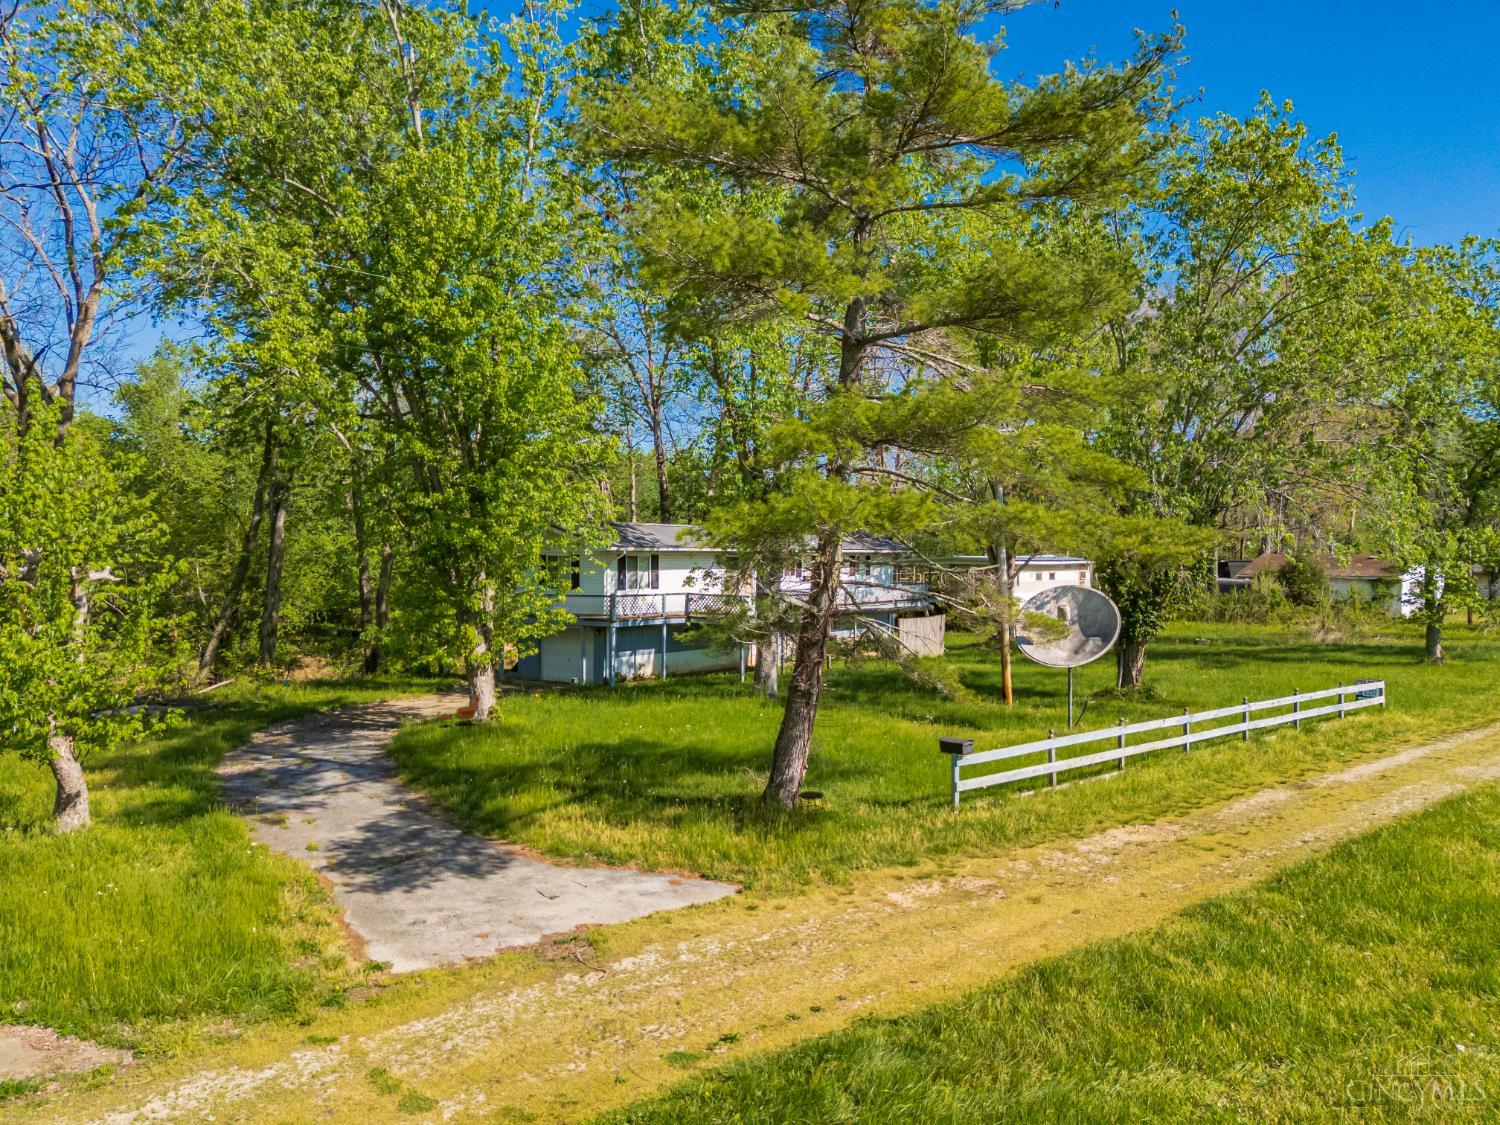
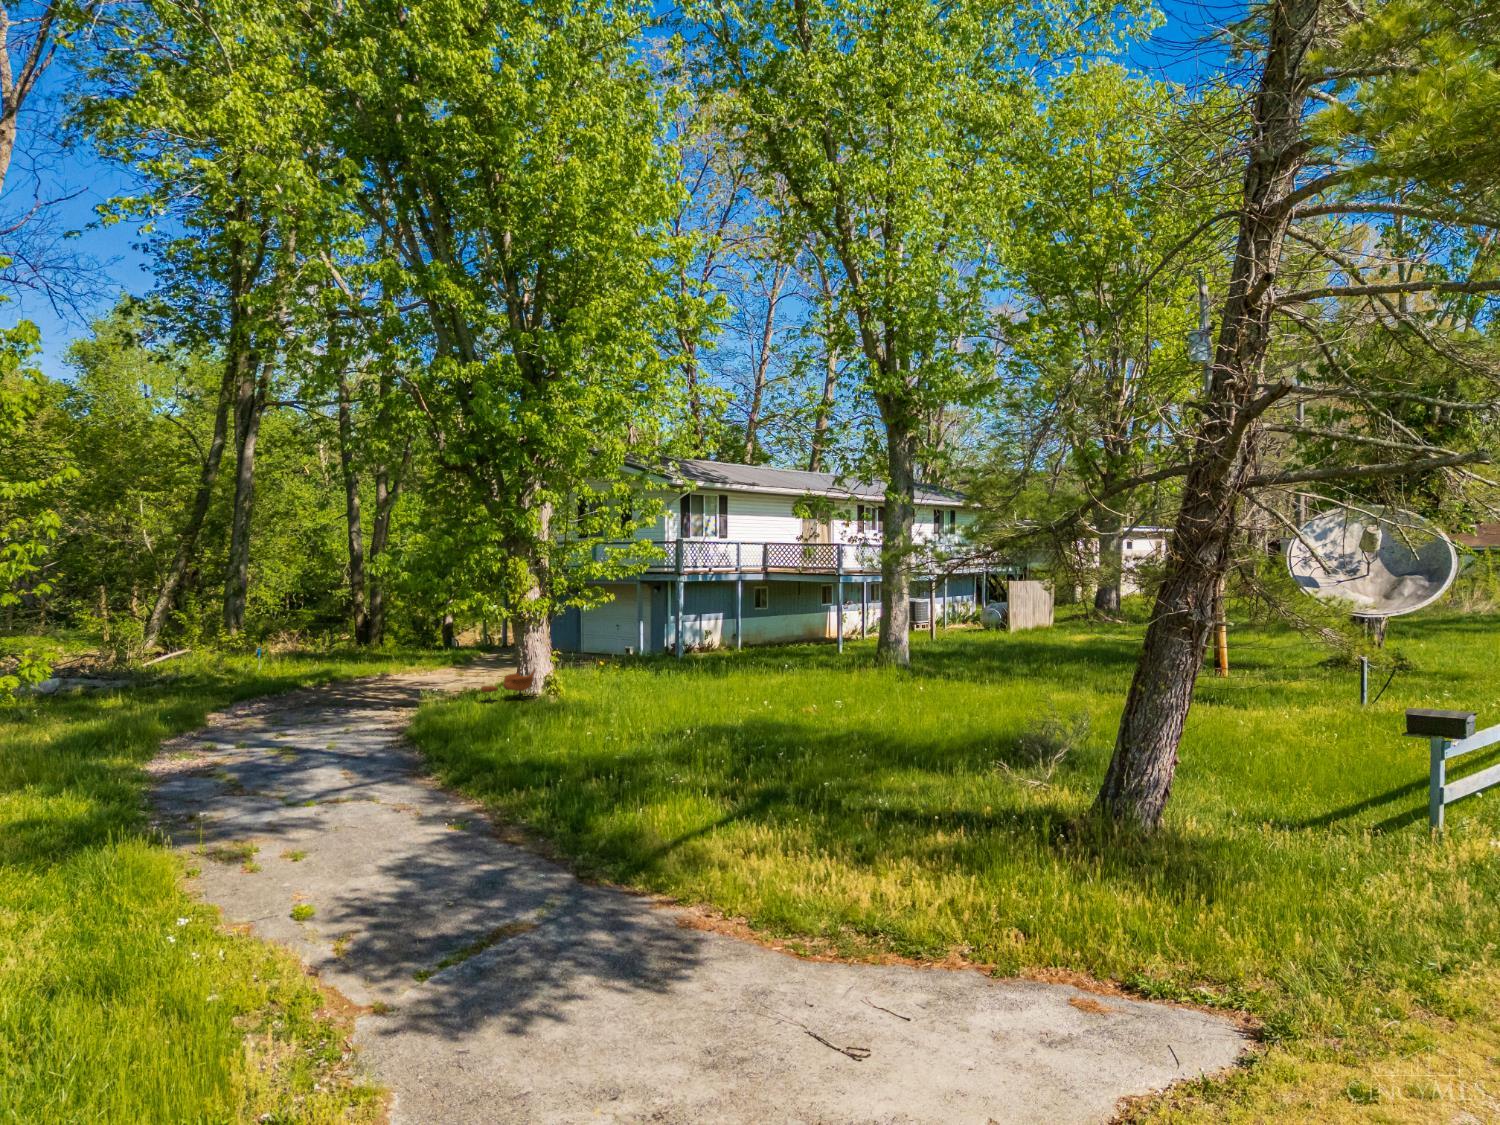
stool: present [799,791,825,813] -> none [1192,800,1260,860]

